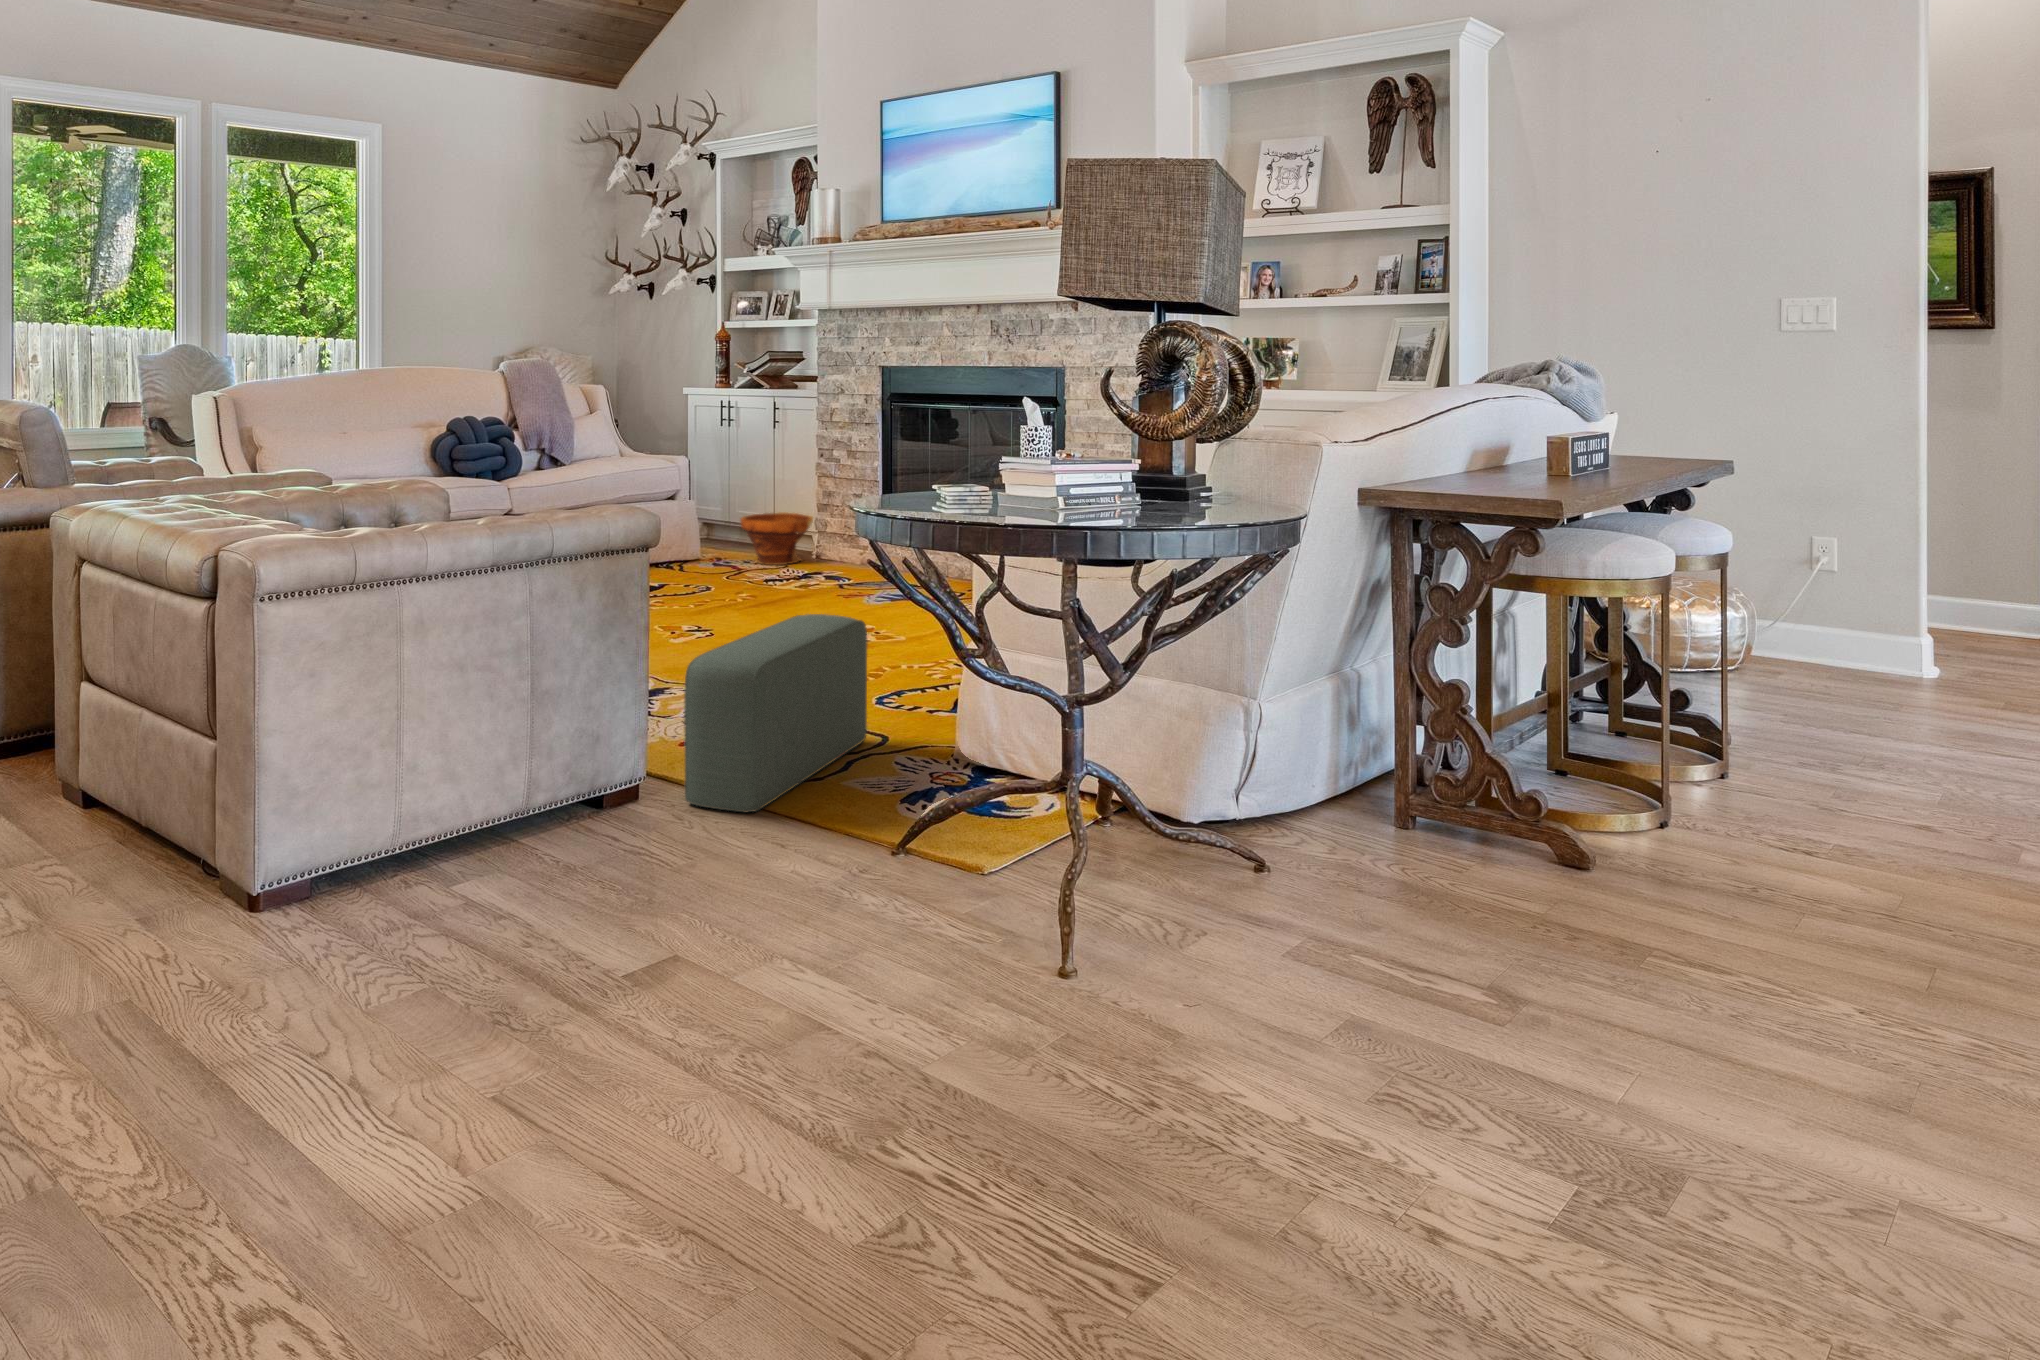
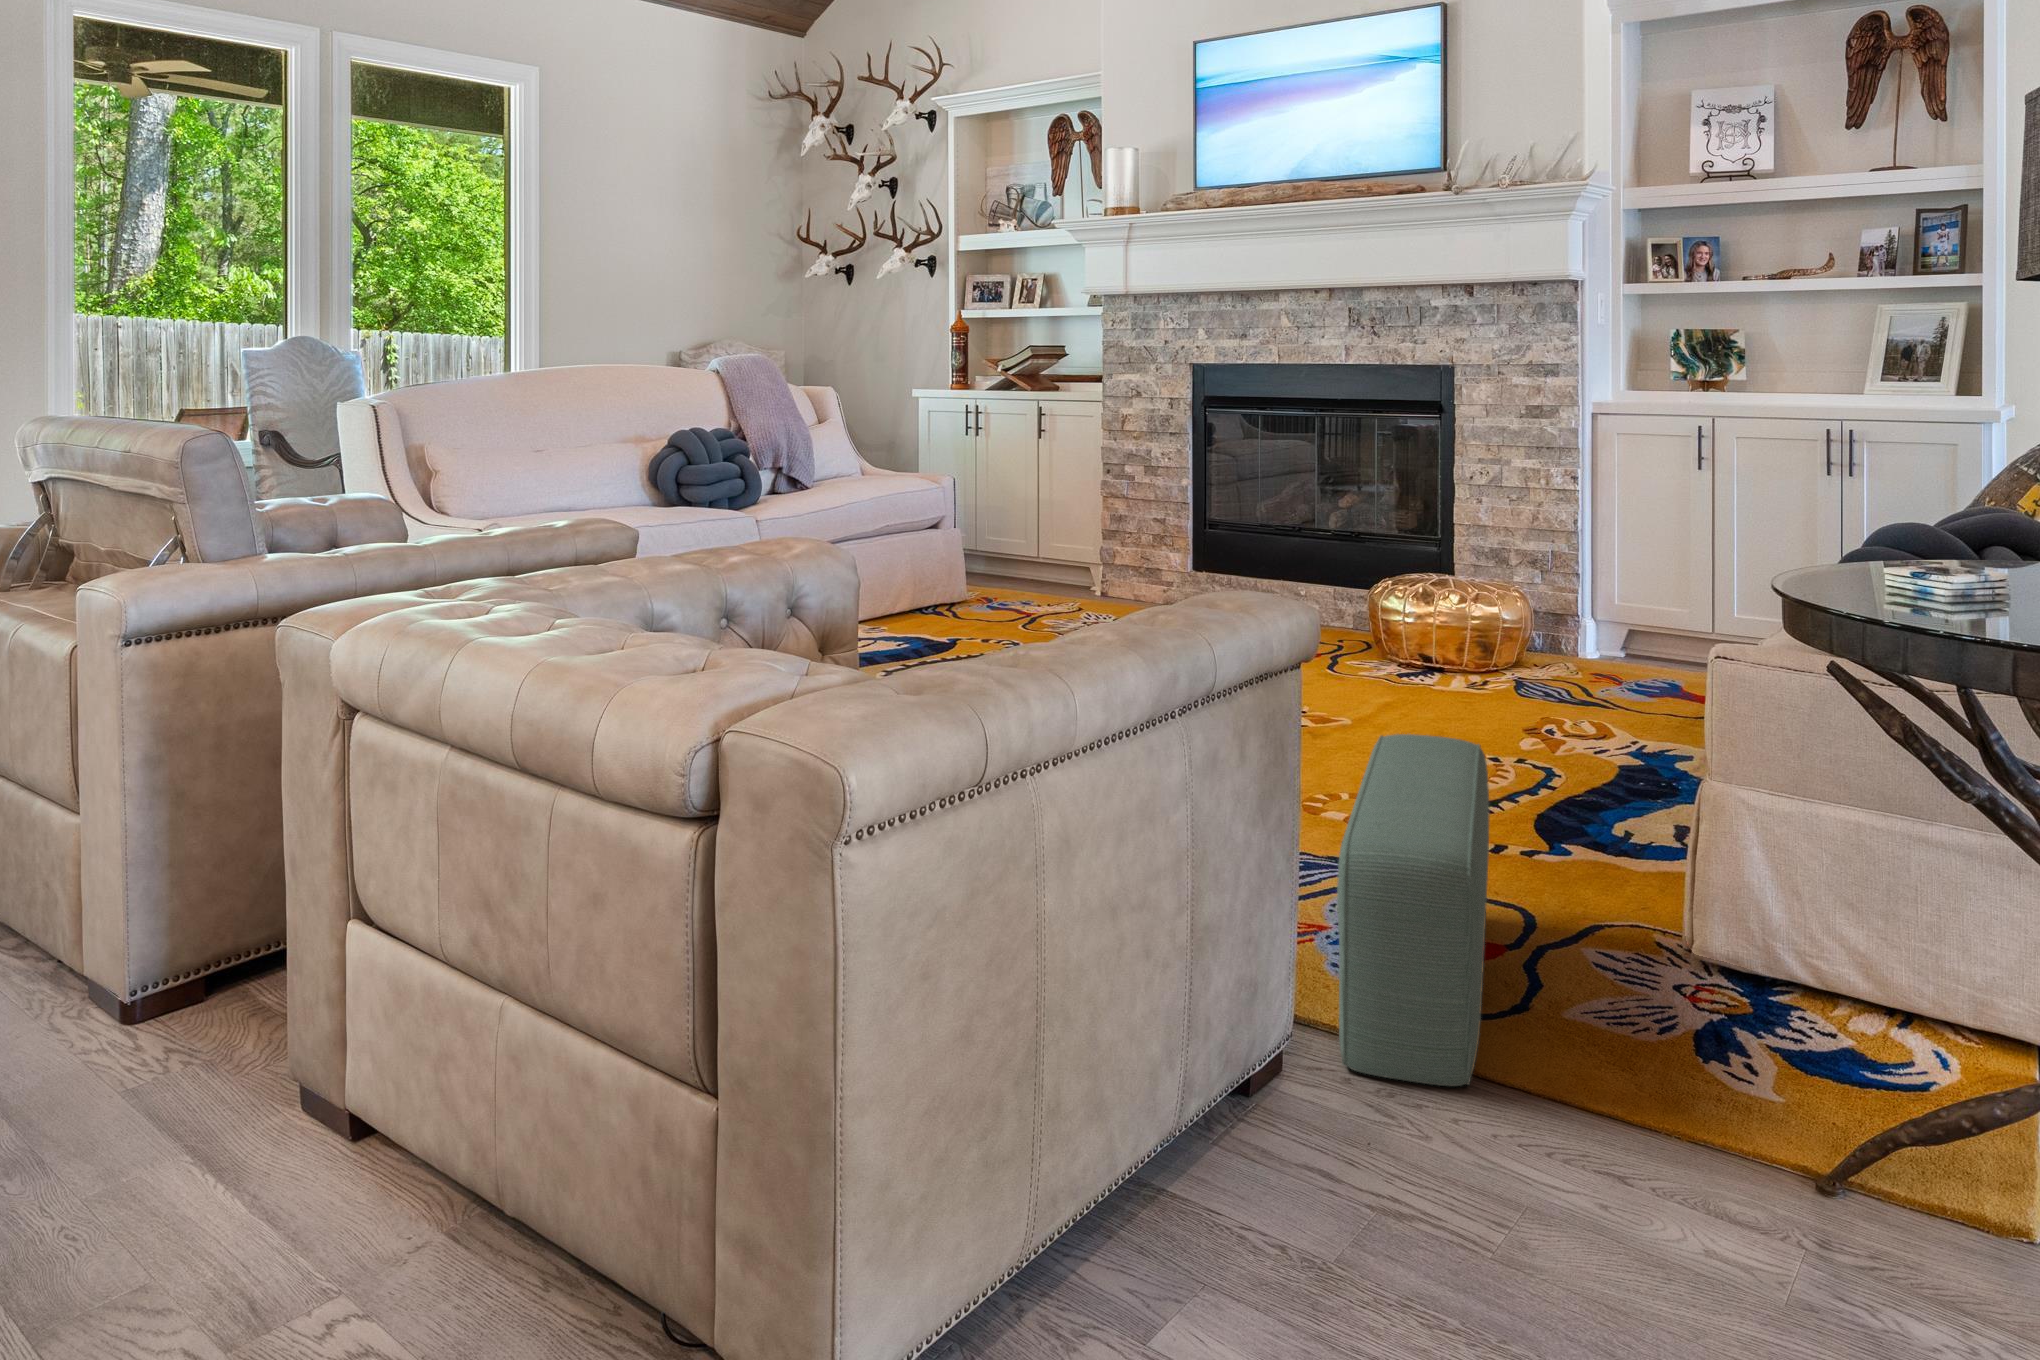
planter: present [740,512,813,565] -> none [1013,541,1102,608]

